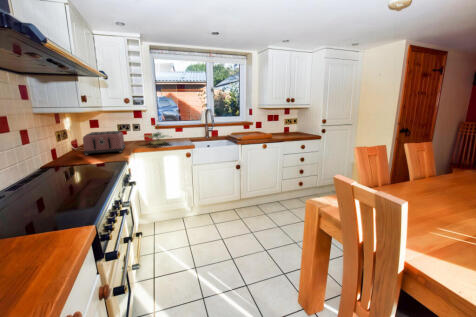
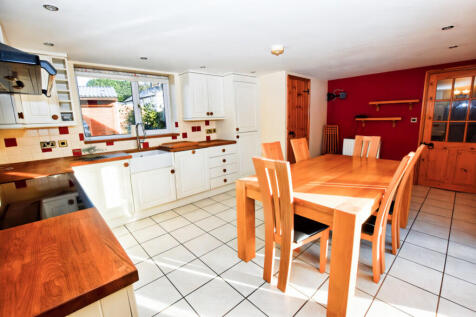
toaster: present [83,131,125,155] -> none [11,147,59,173]

